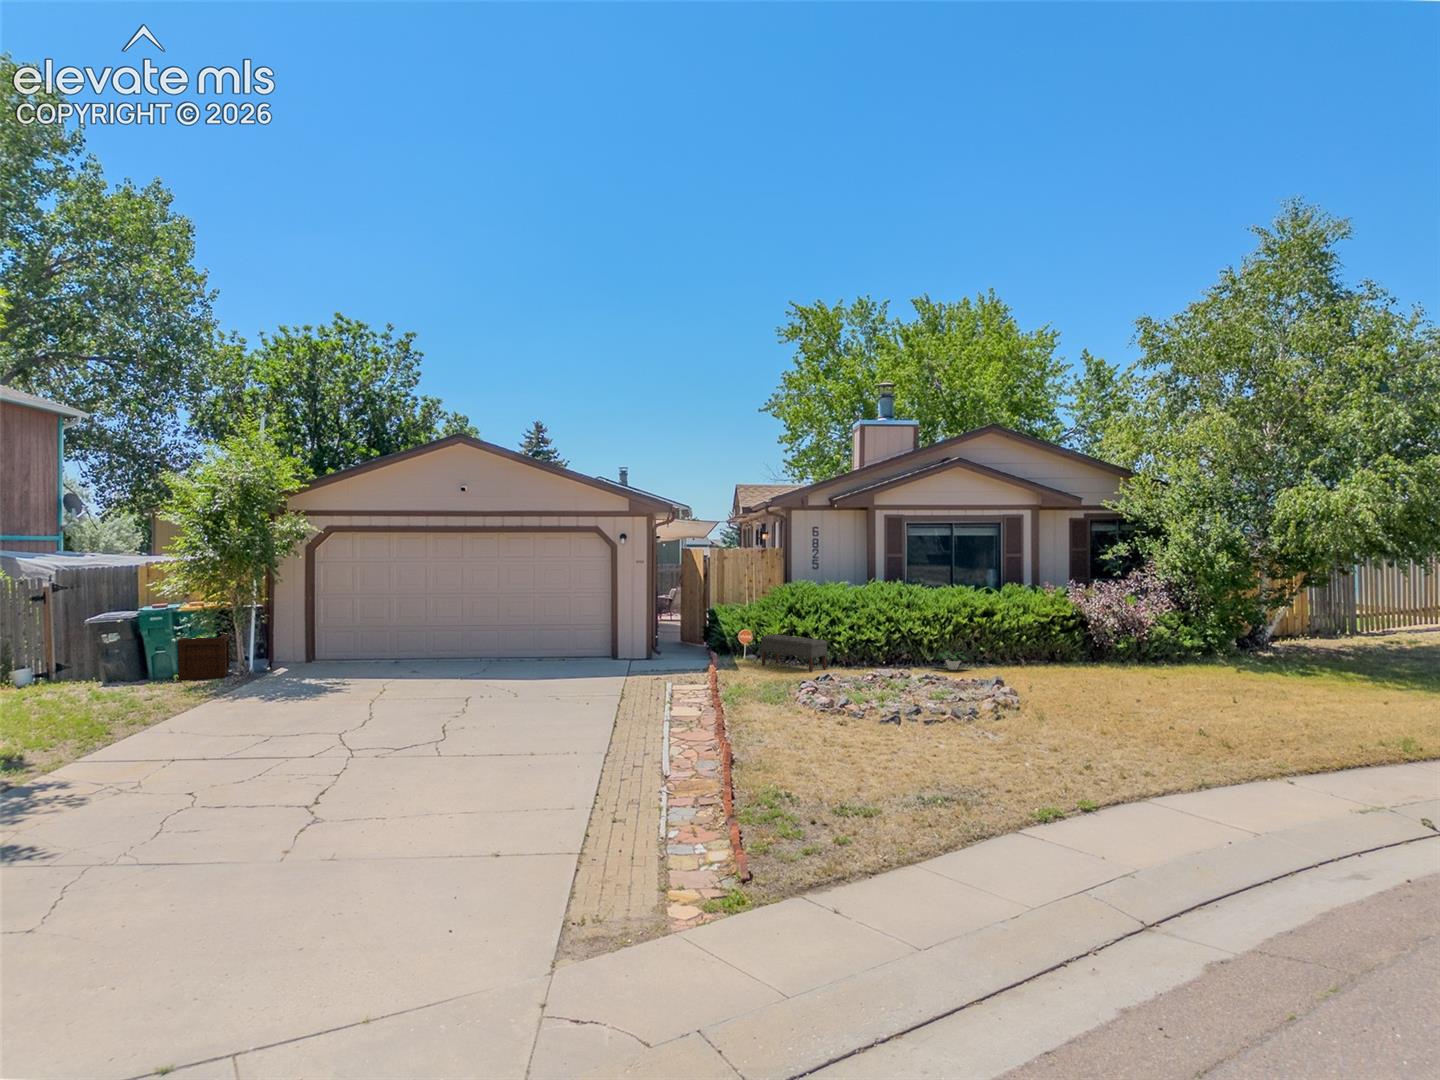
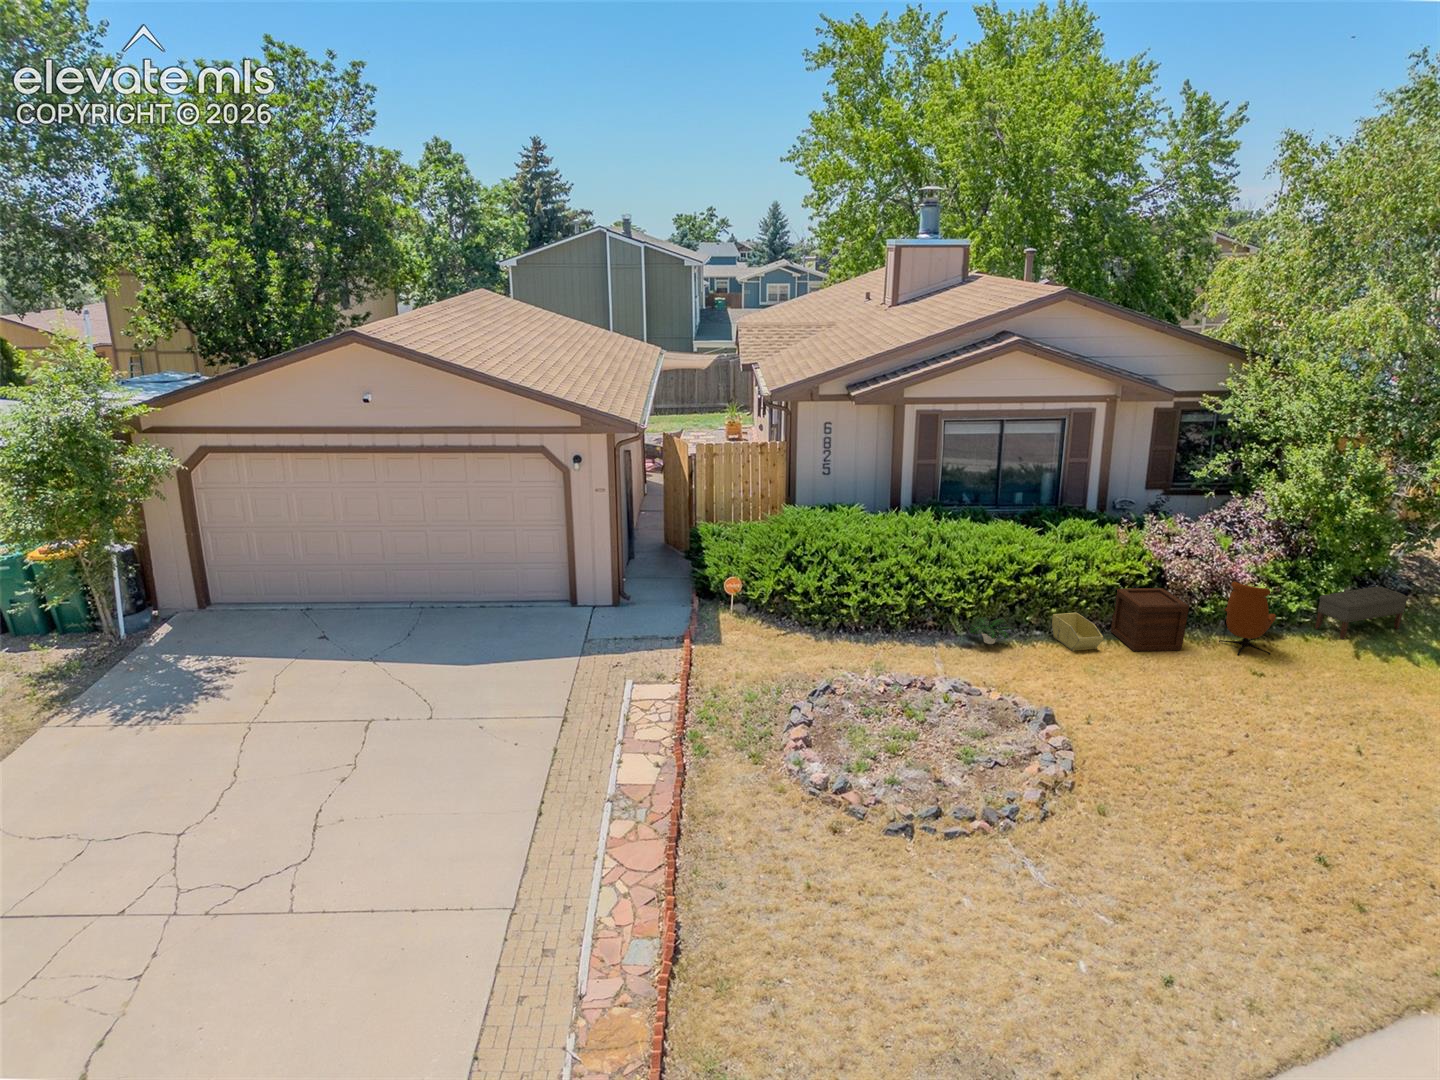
lounge chair: none [1133,612,1177,672] -> present [1219,582,1276,655]
wooden crate: present [178,633,230,680] -> present [1111,588,1189,651]
bench: present [761,634,828,673] -> present [1315,587,1408,639]
storage bin: none [1001,648,1042,671] -> present [1052,613,1103,651]

